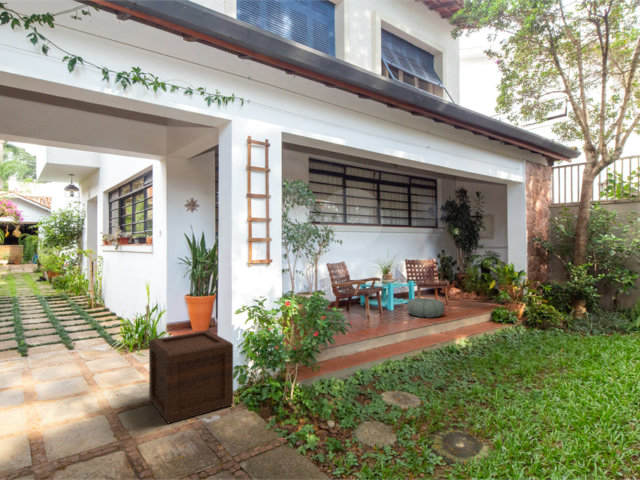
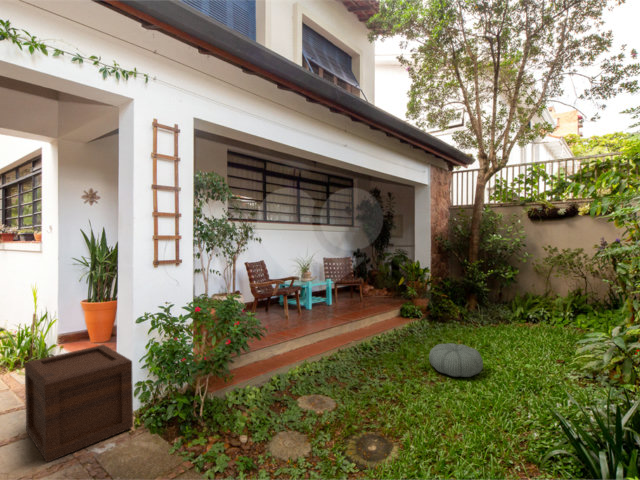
pouf: present [407,298,445,318] -> present [429,343,483,377]

